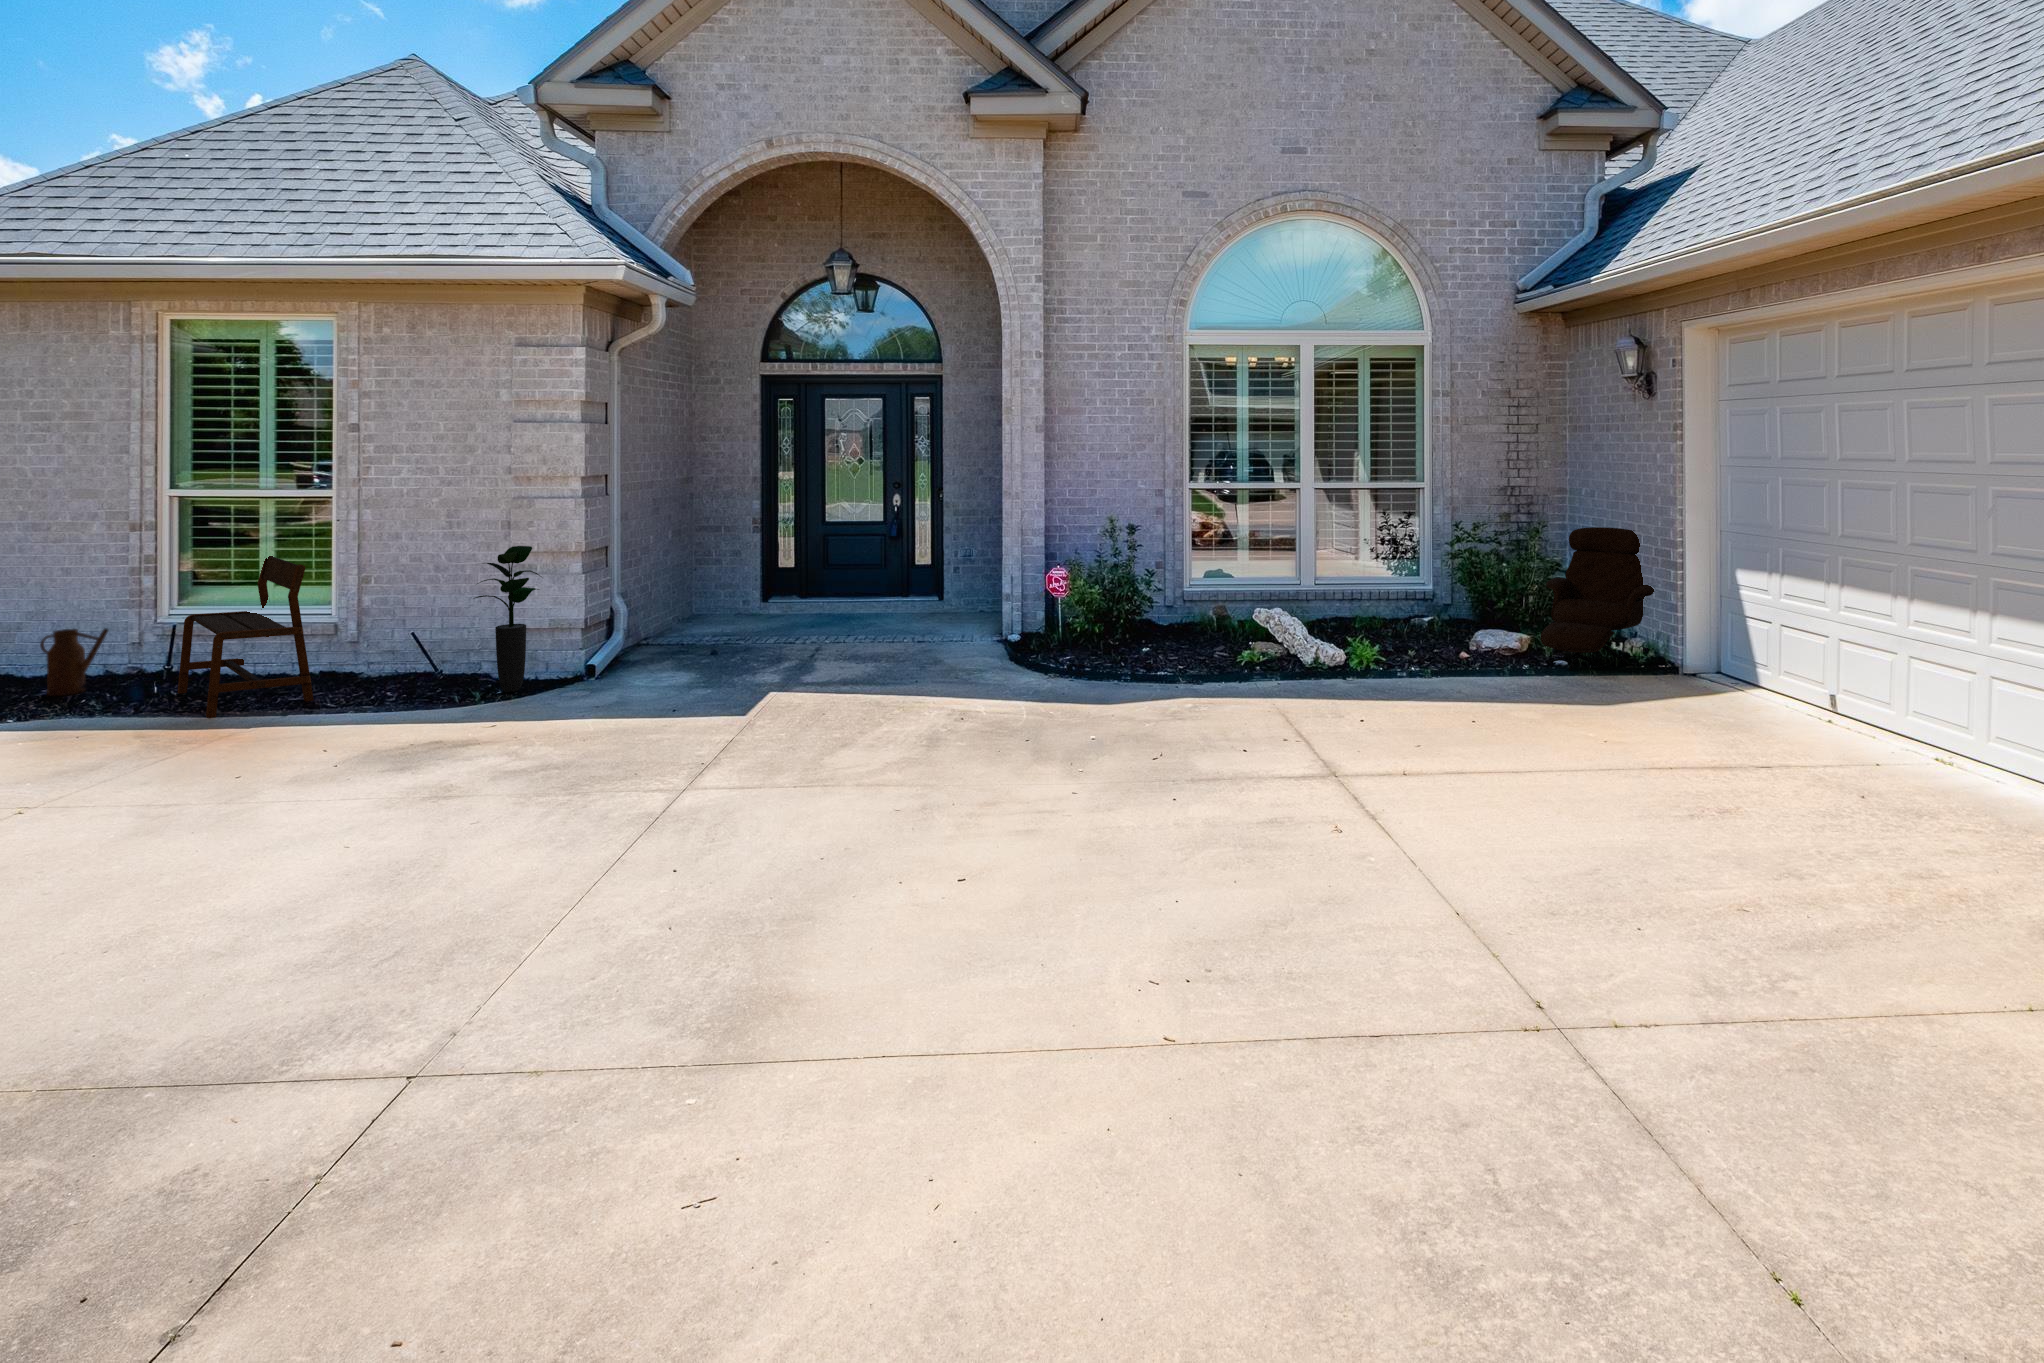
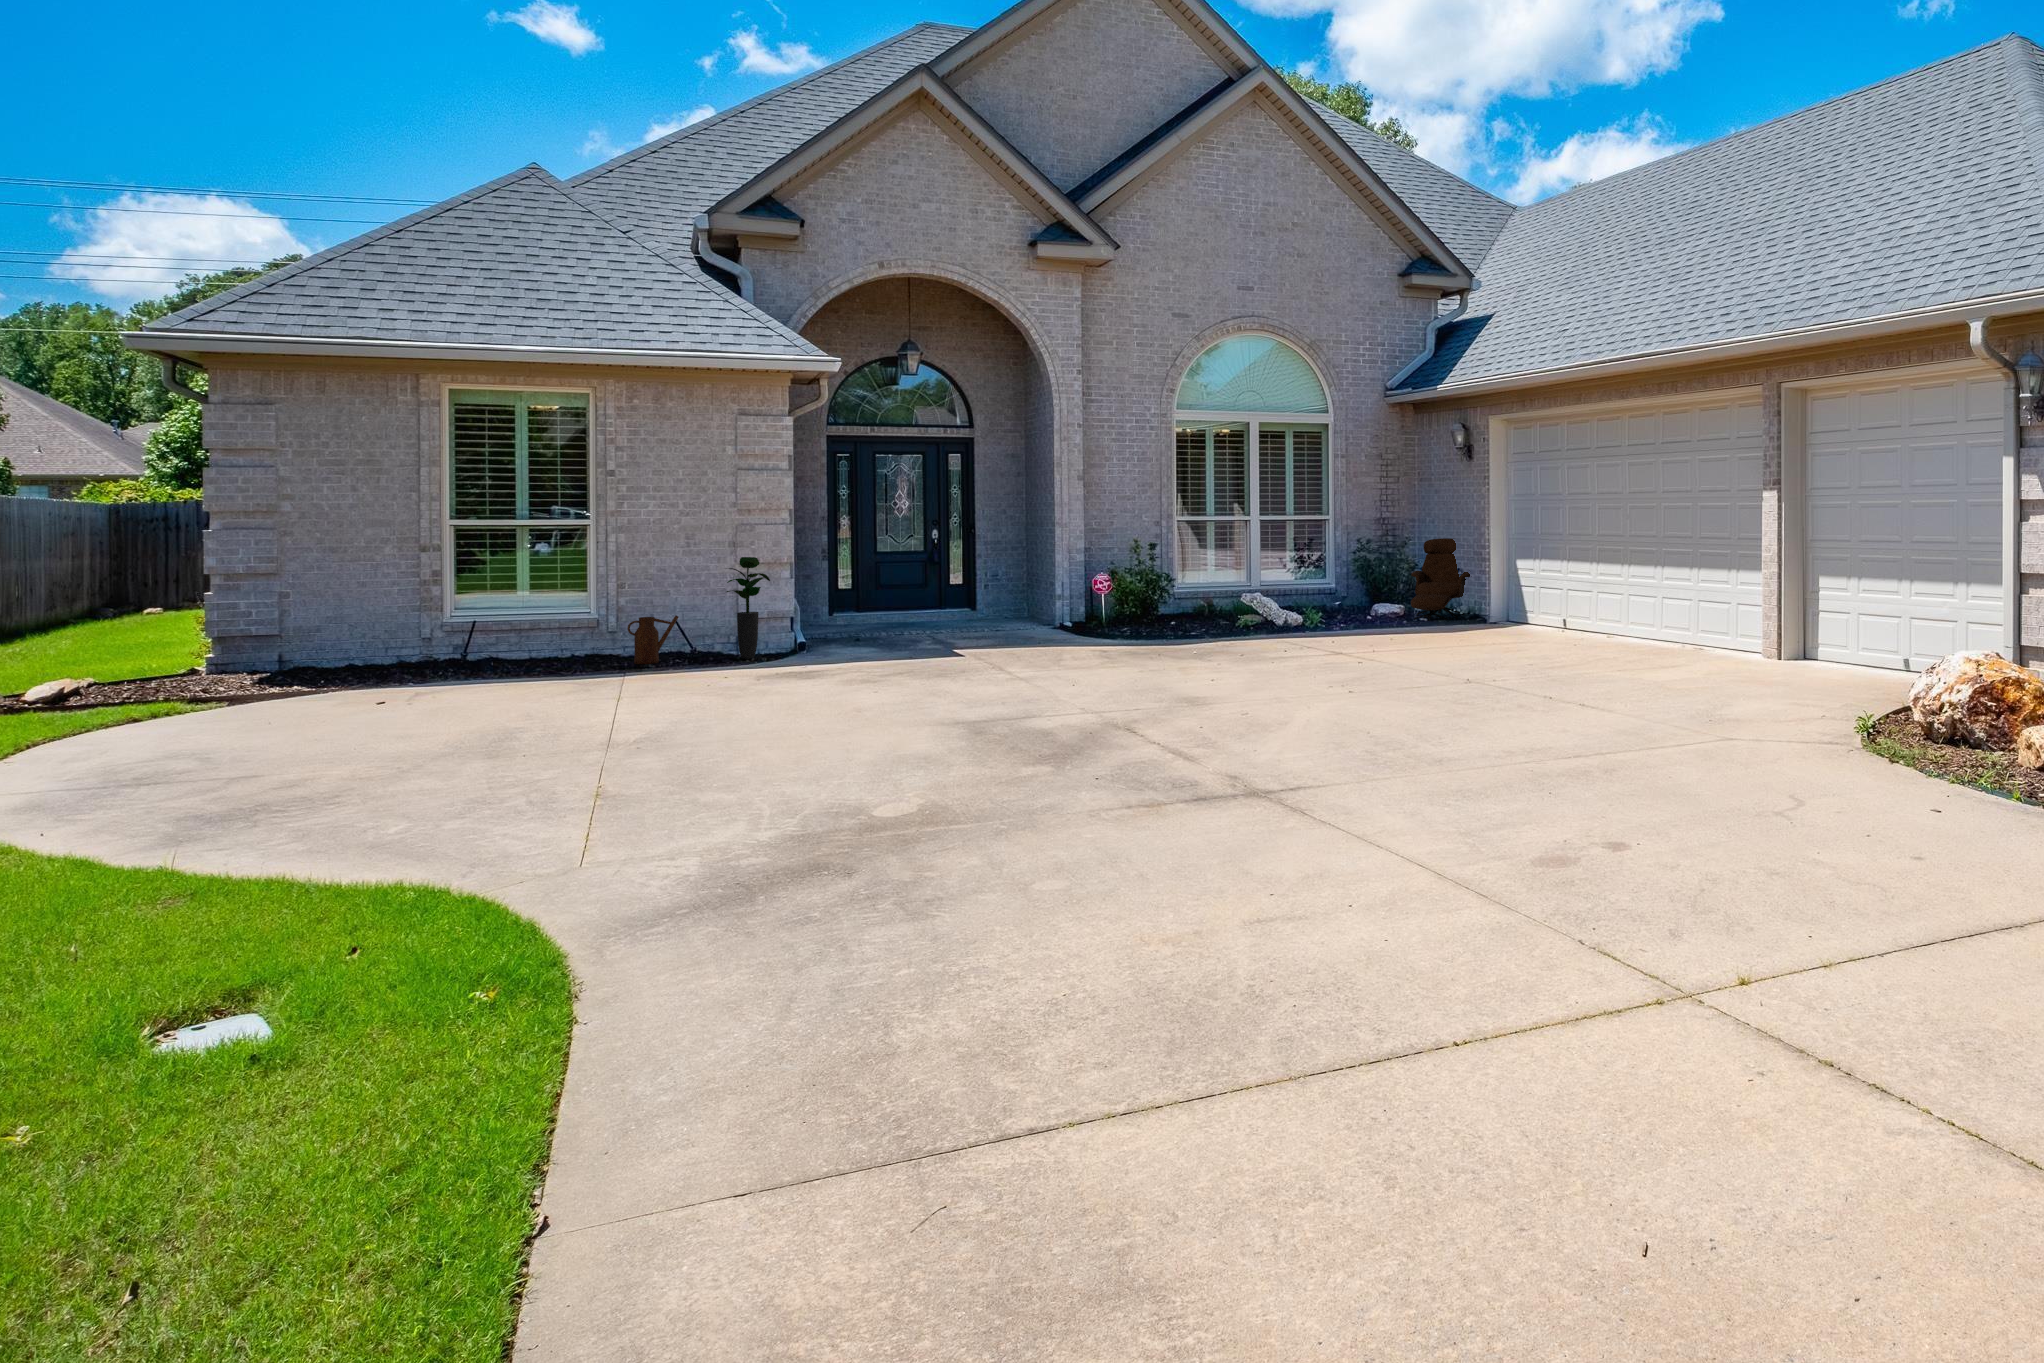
bench: present [178,556,314,718] -> none [469,568,602,677]
watering can: present [40,628,108,696] -> present [627,616,679,664]

